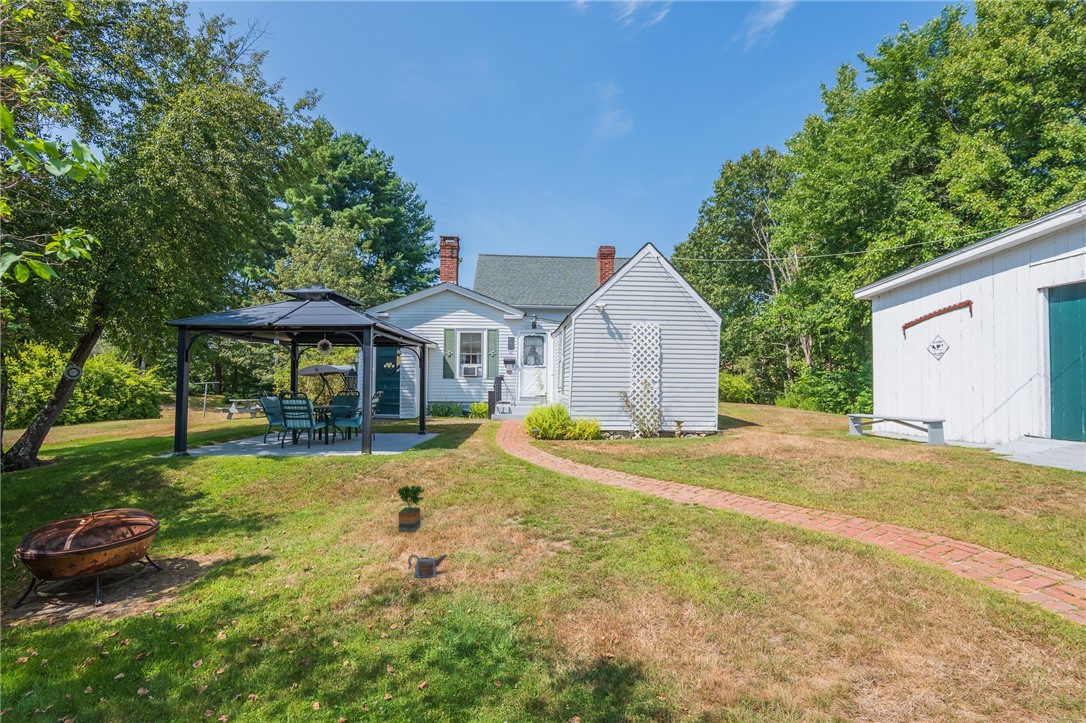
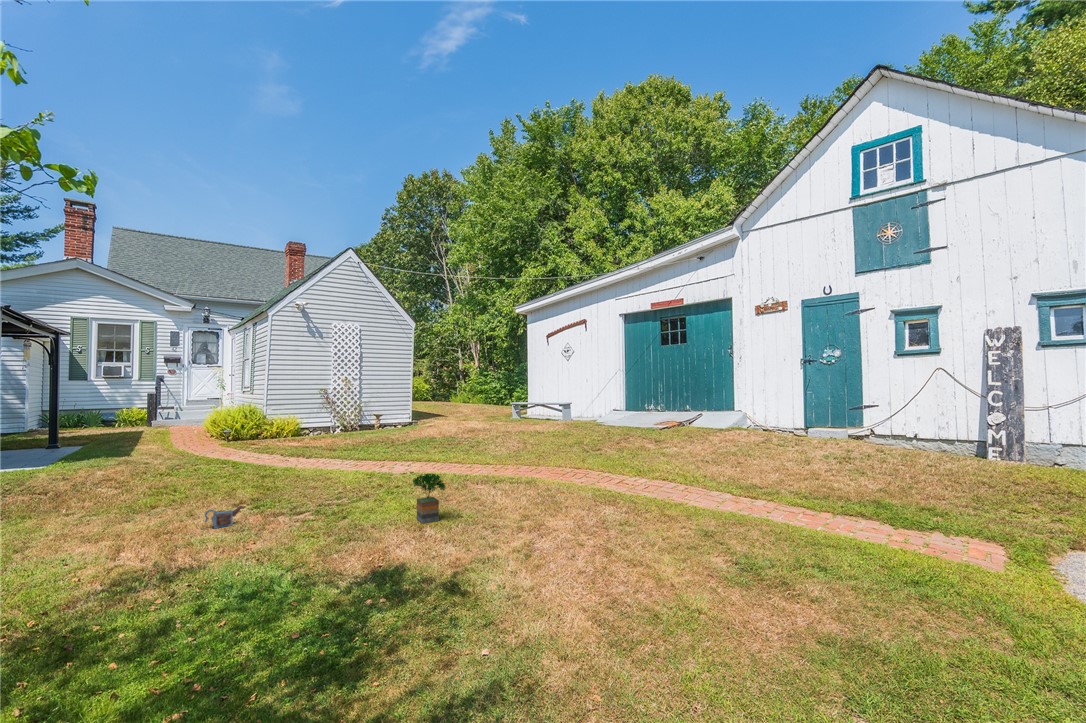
potted tree: present [397,486,425,532] -> present [413,473,446,524]

